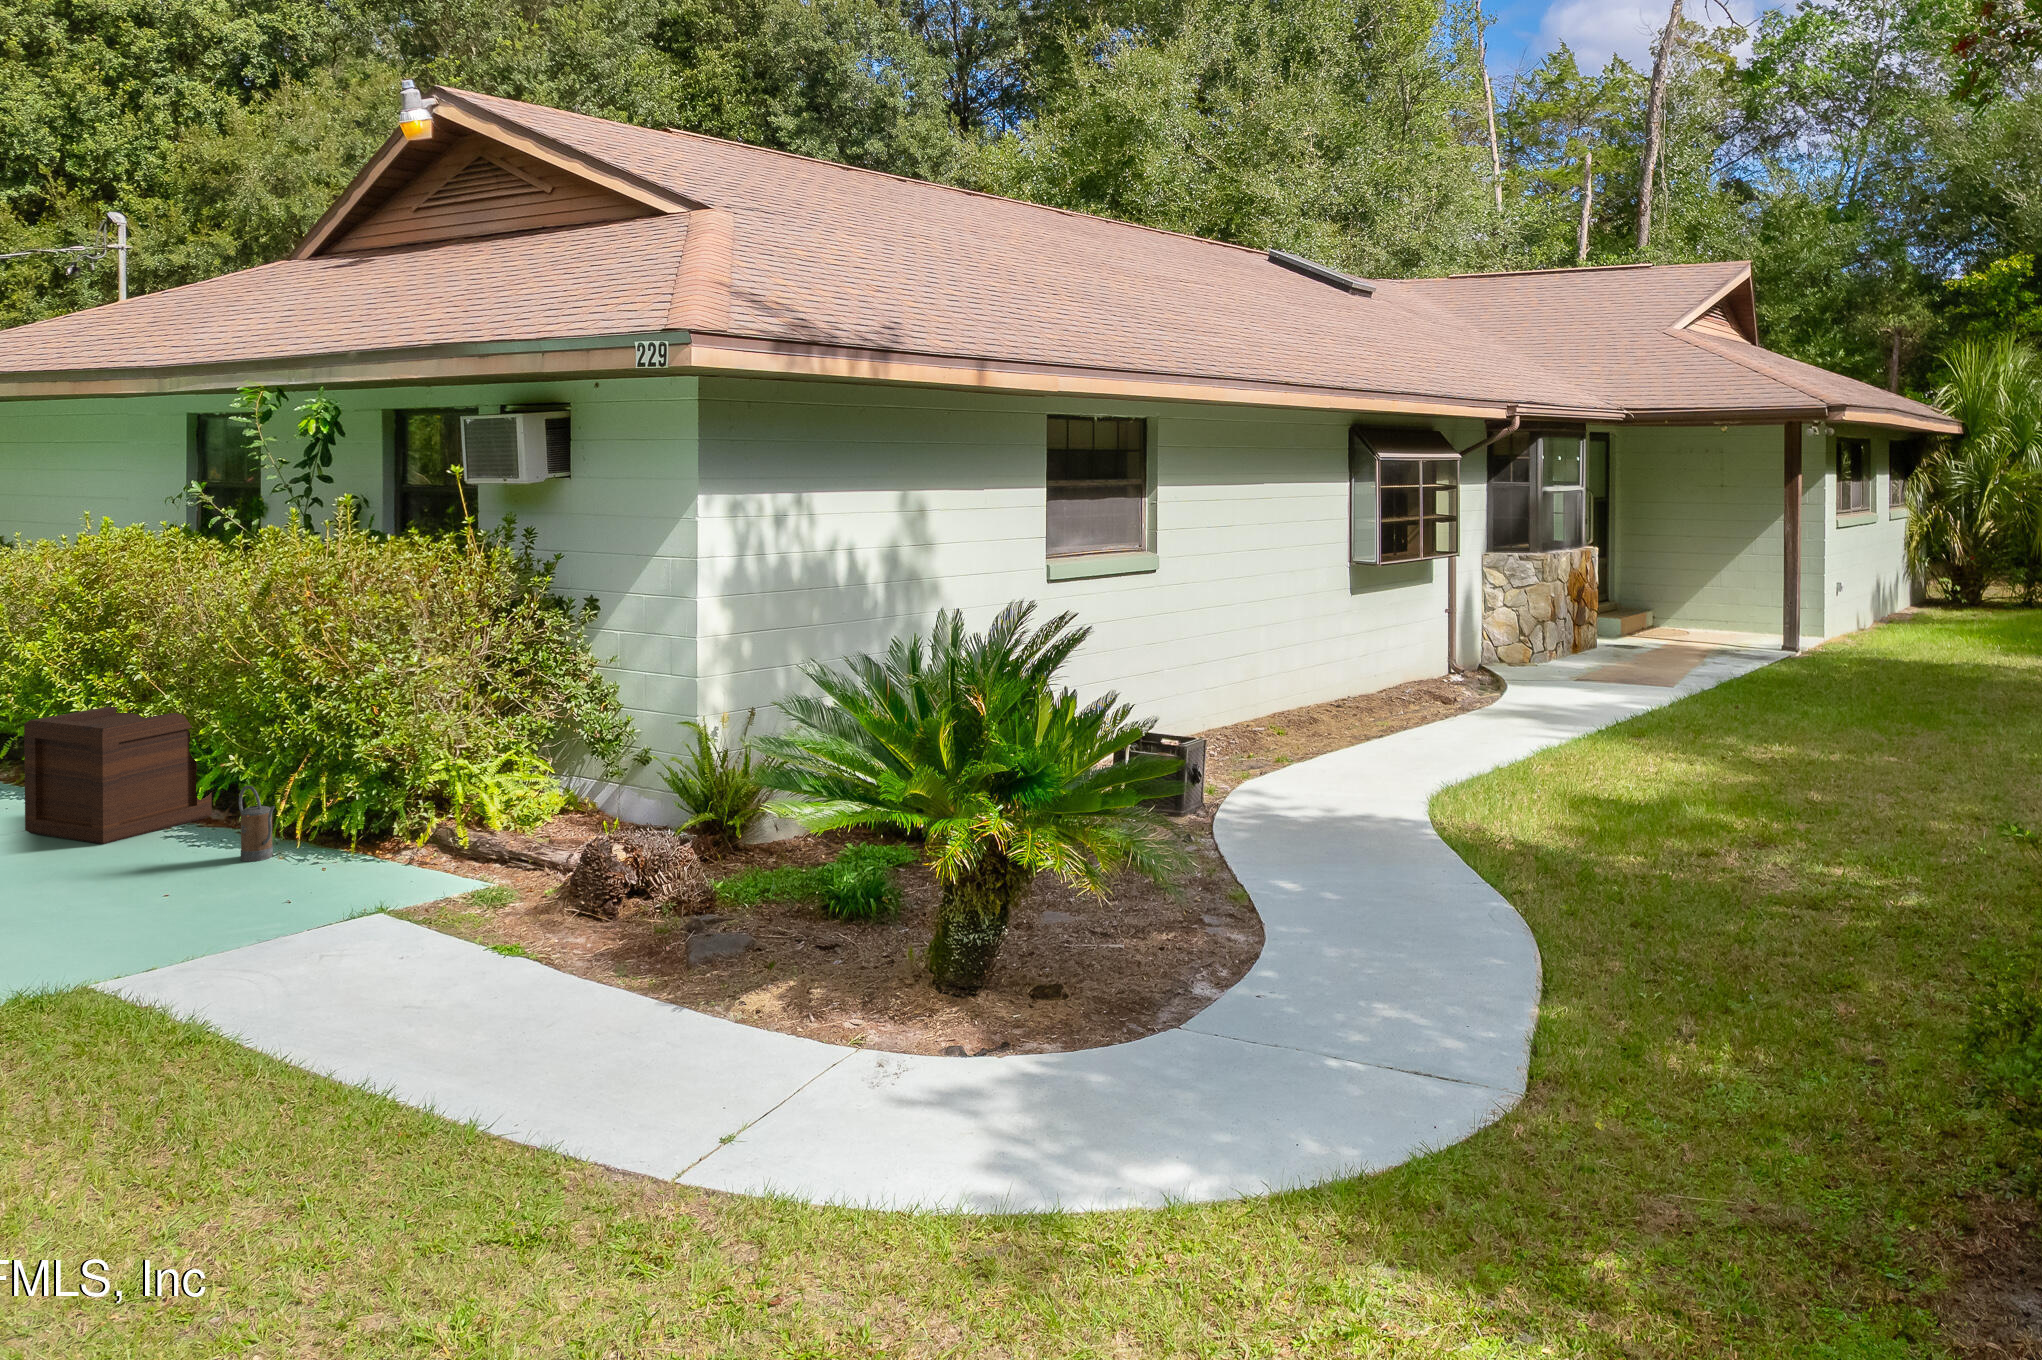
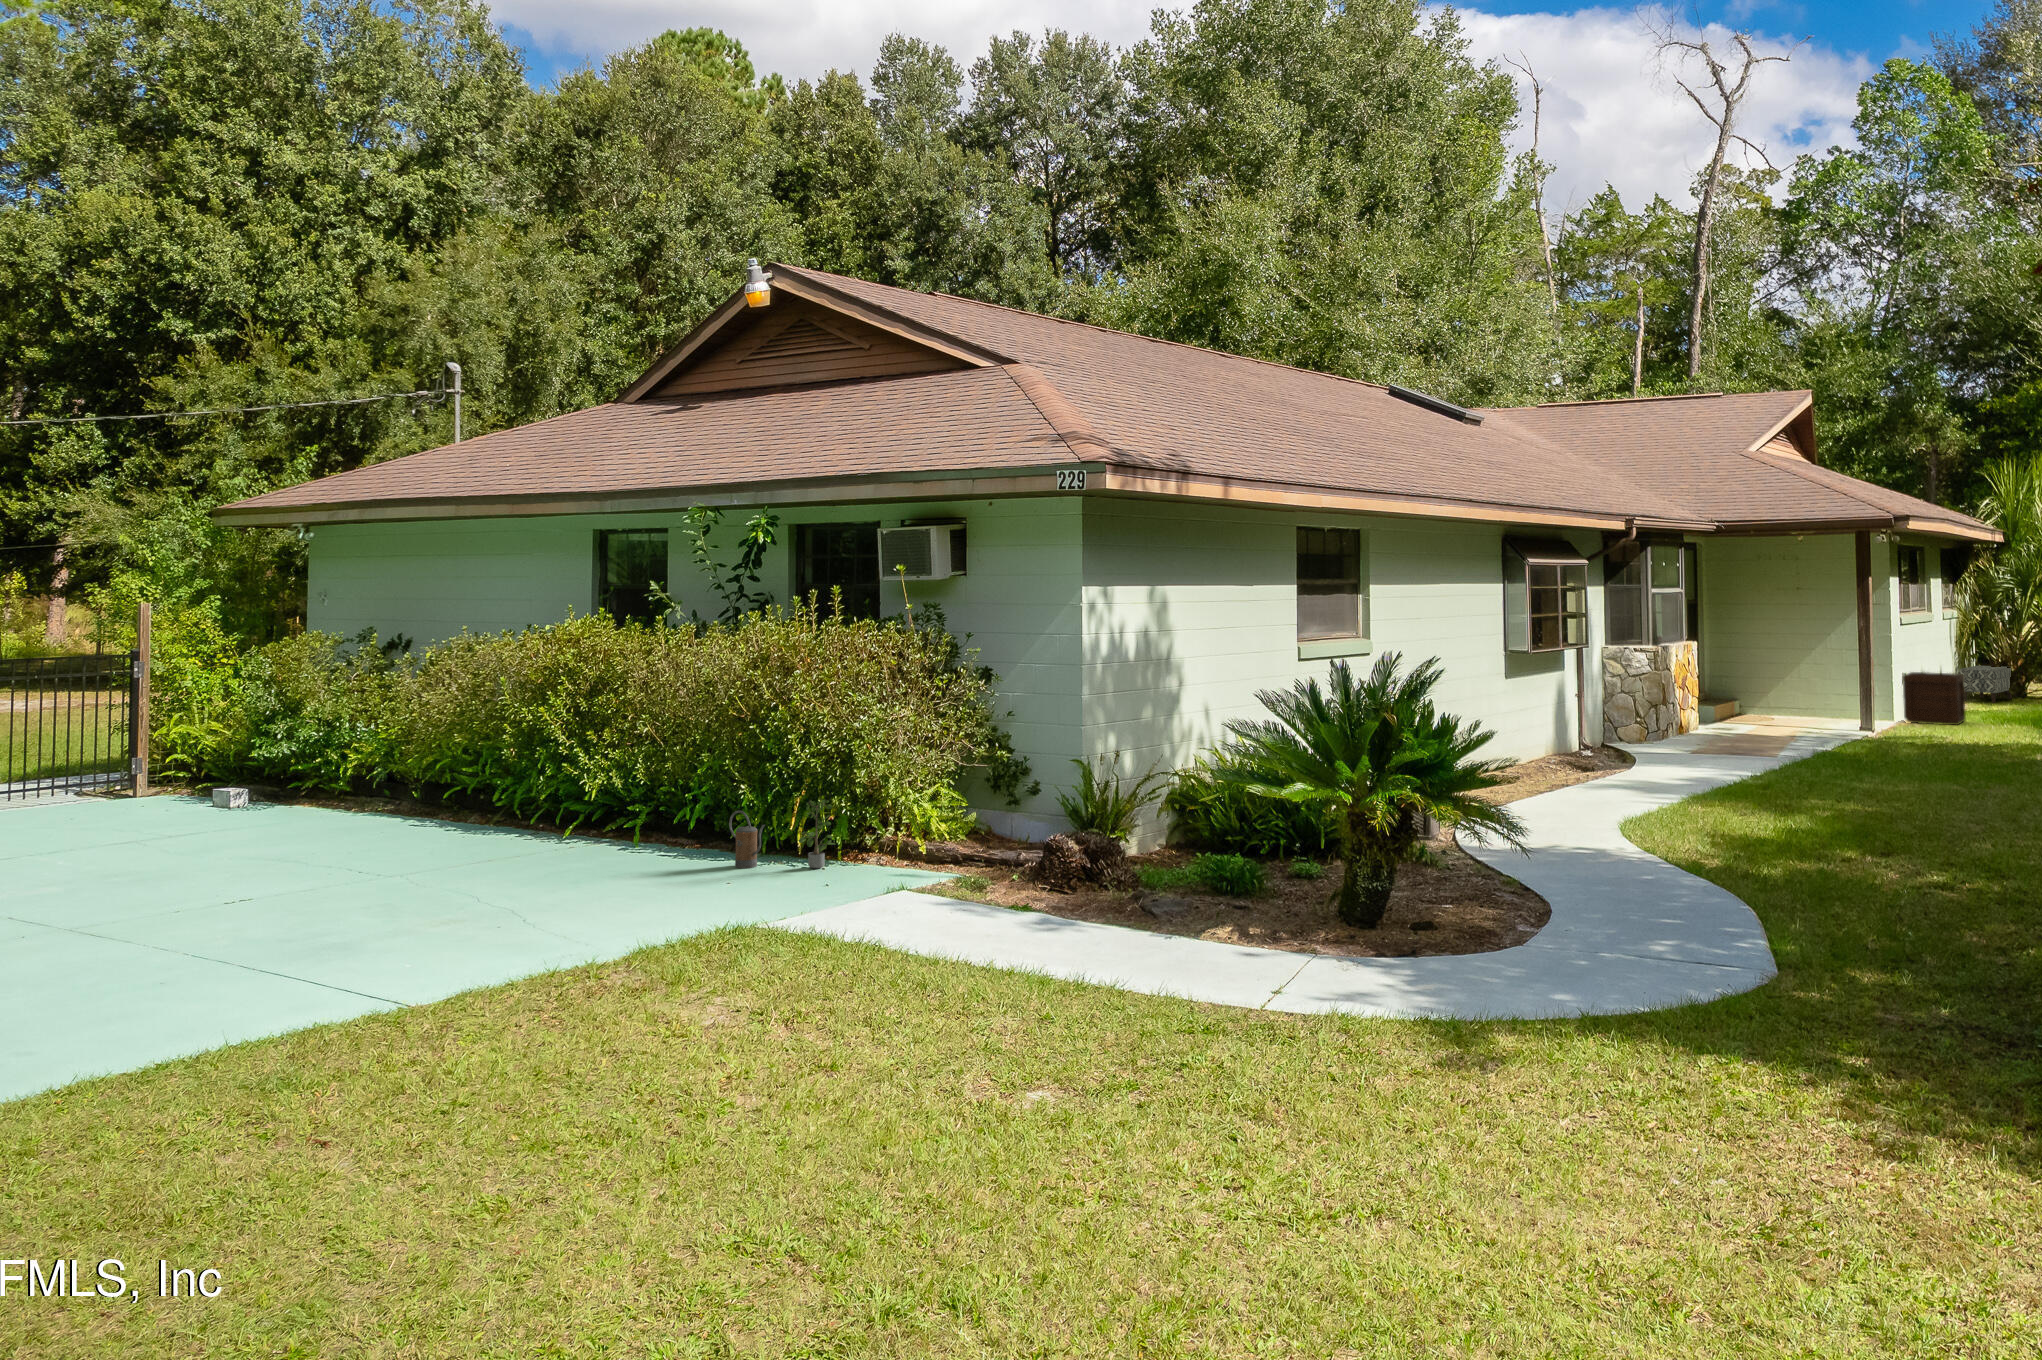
bench: none [1901,567,1962,610] -> present [1959,666,2012,703]
wooden crate: present [24,706,212,844] -> present [1903,672,1966,725]
potted plant: none [318,772,364,863] -> present [799,799,835,869]

